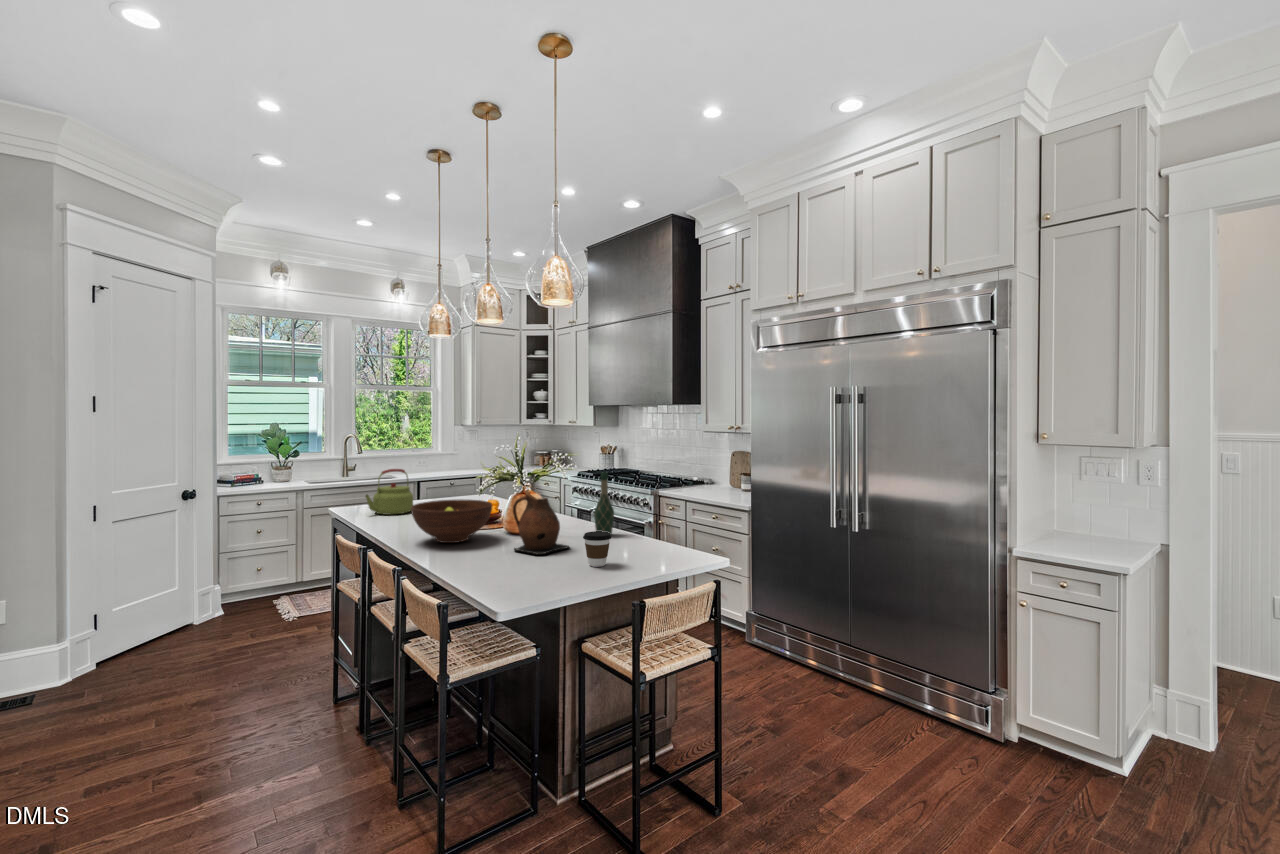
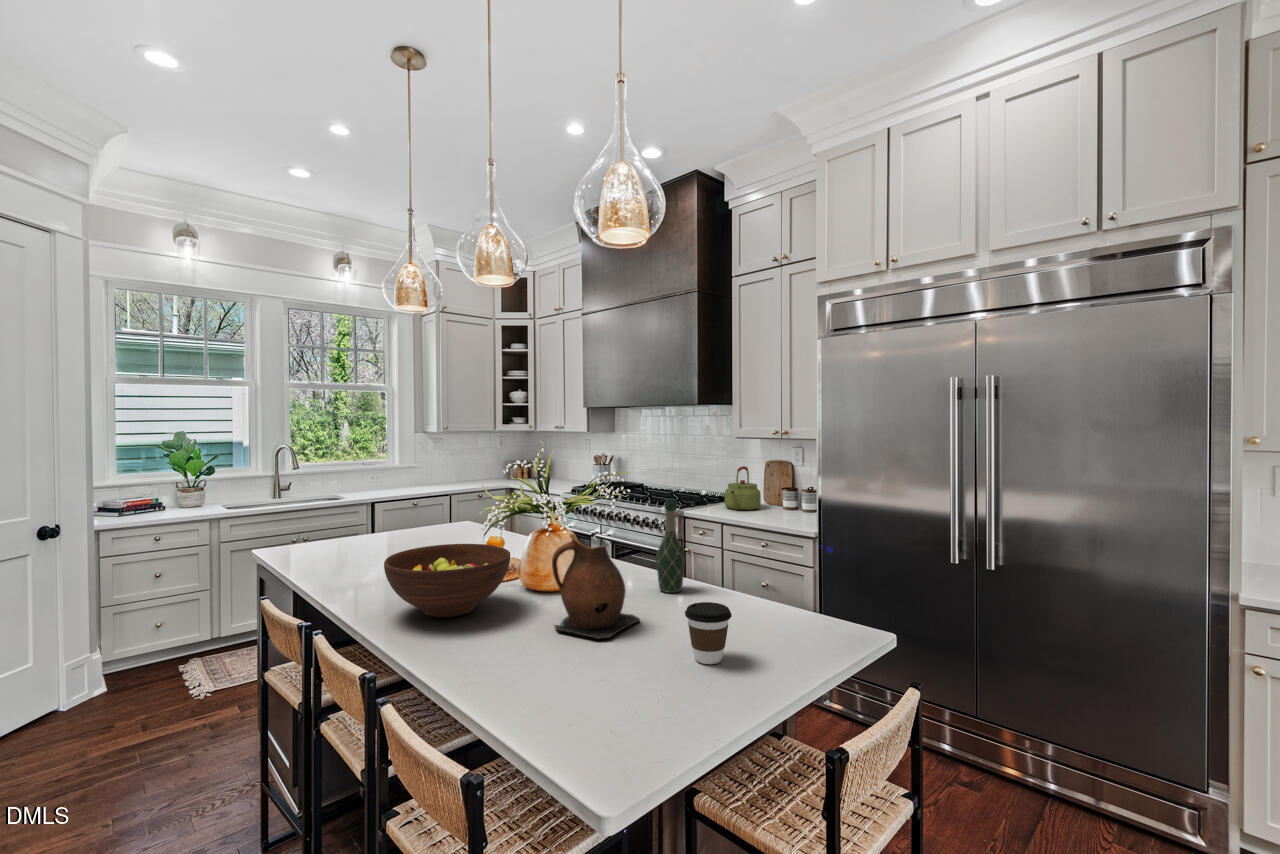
kettle: present [365,469,413,515] -> present [725,466,761,510]

